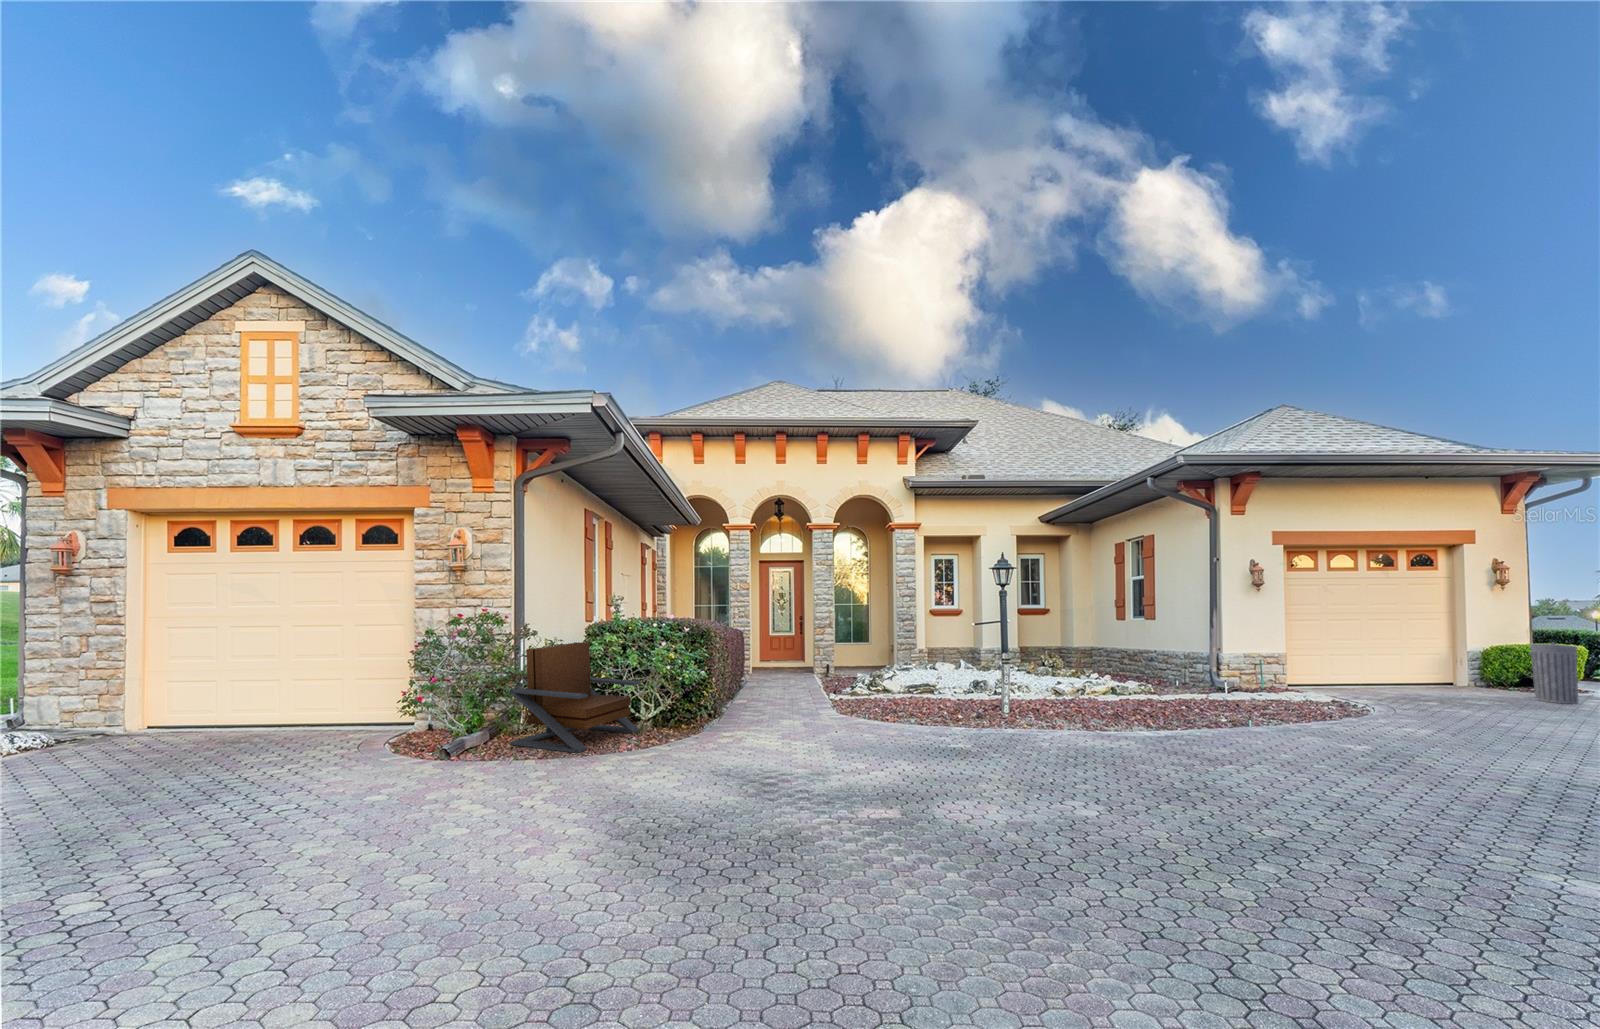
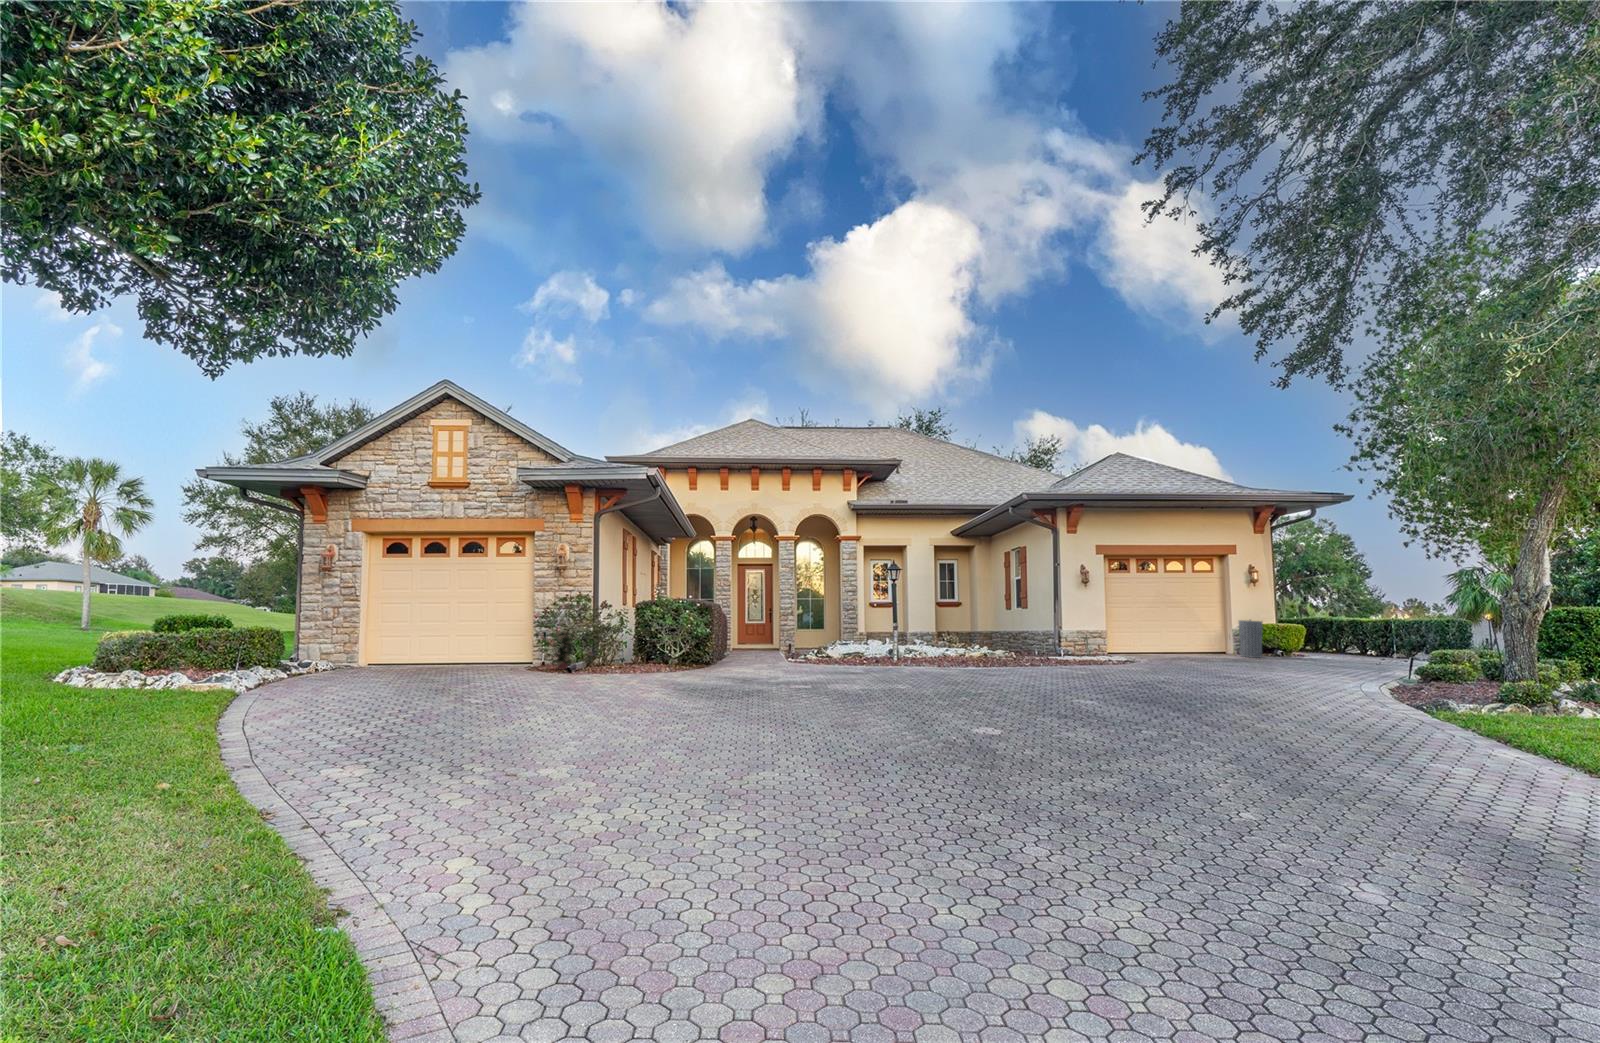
lounge chair: present [510,642,640,753] -> none [599,612,671,671]
decorative plant: none [417,680,471,750] -> present [553,631,574,669]

